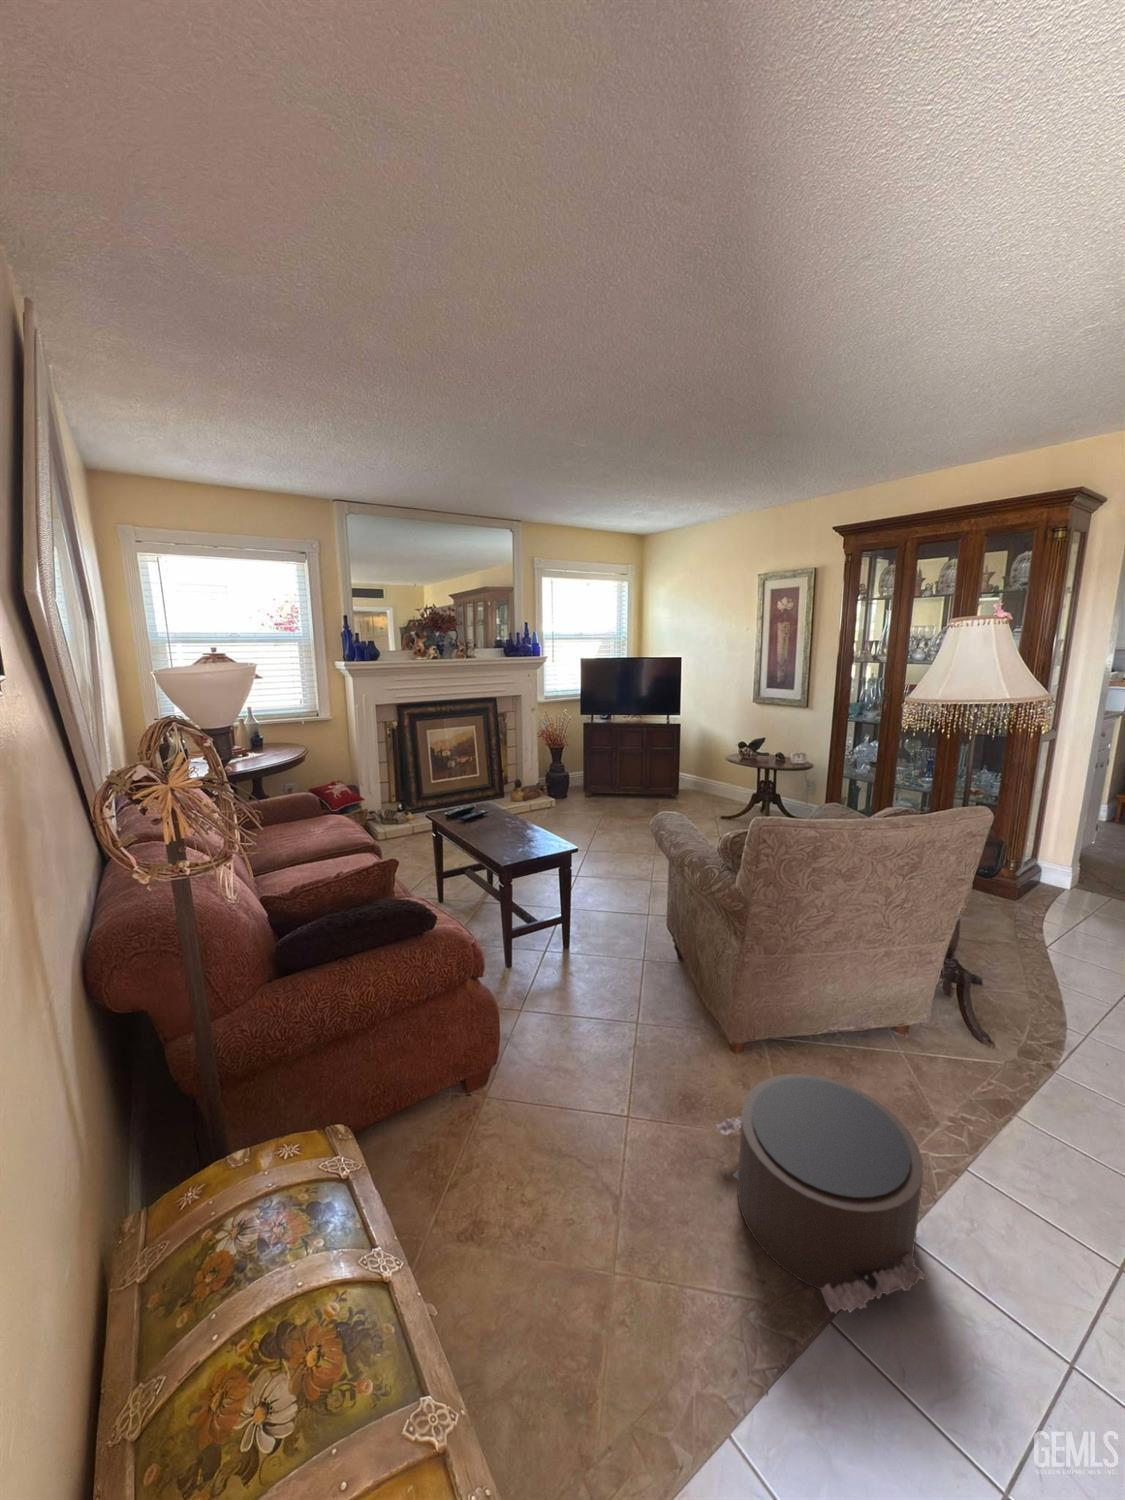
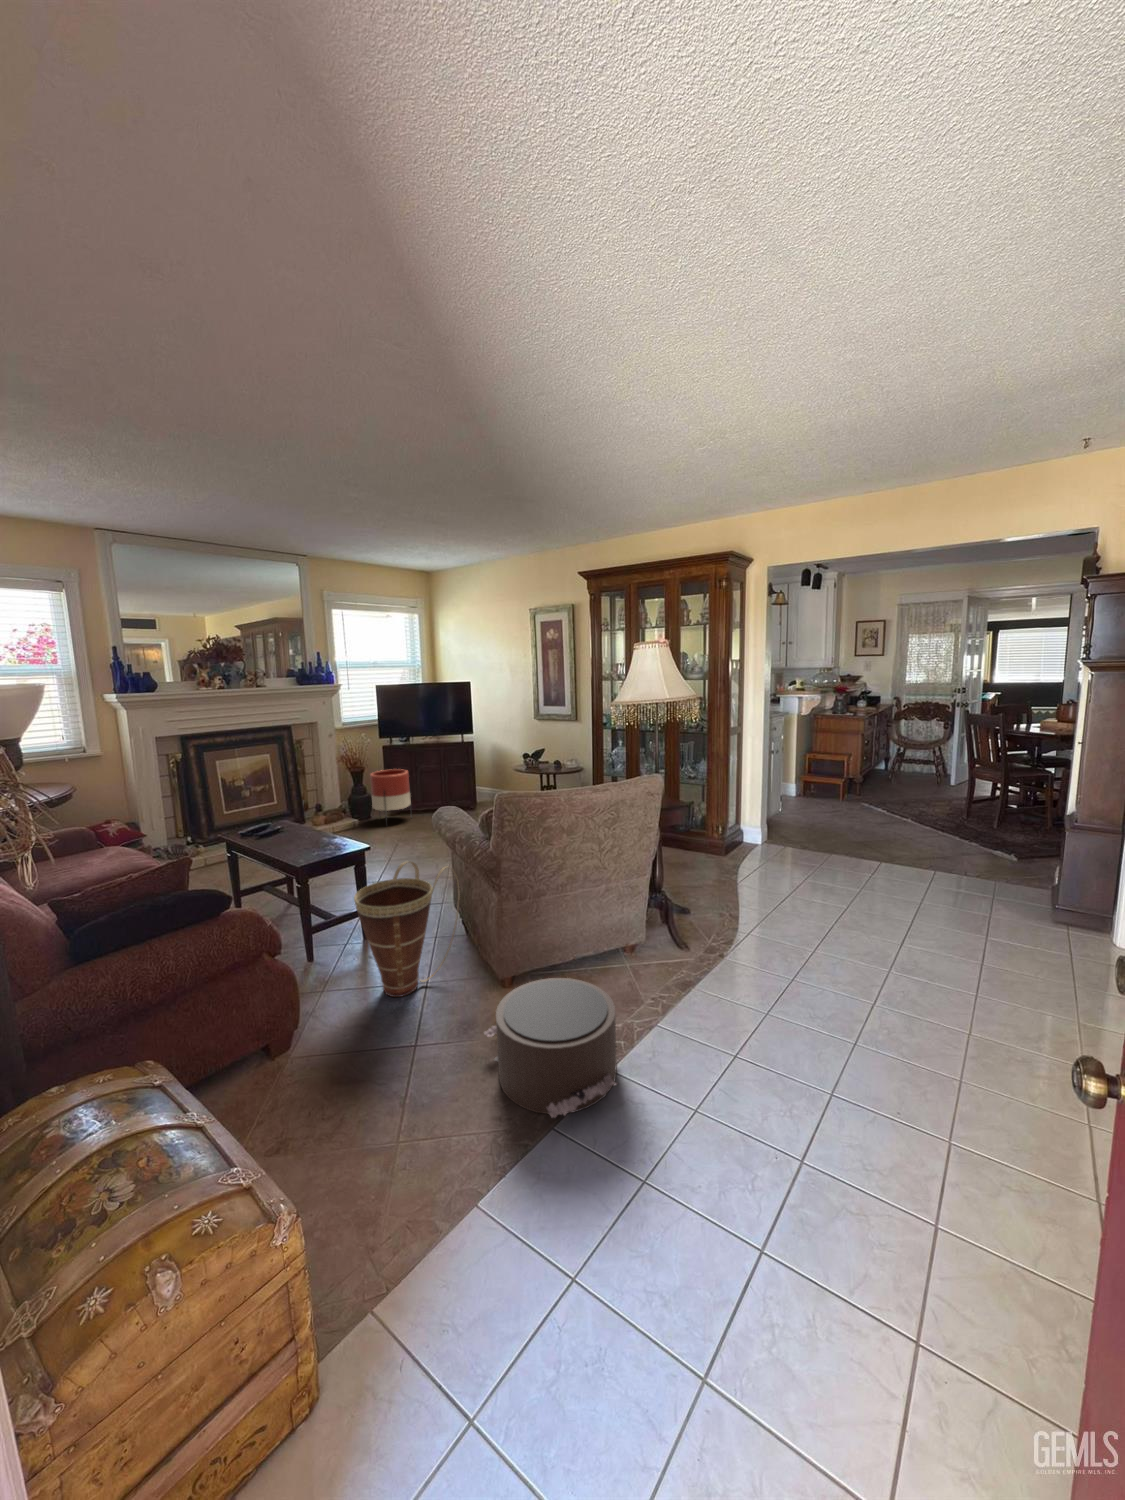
planter: none [570,749,609,809] -> present [370,769,411,817]
basket: none [561,875,680,1037] -> present [354,862,460,997]

